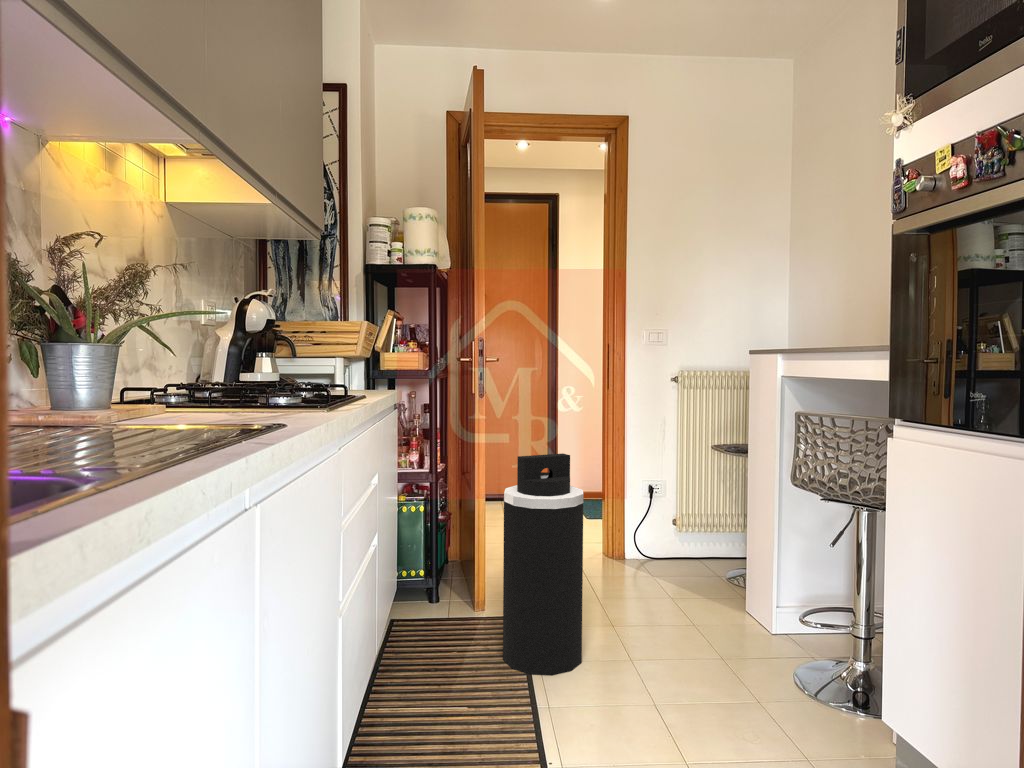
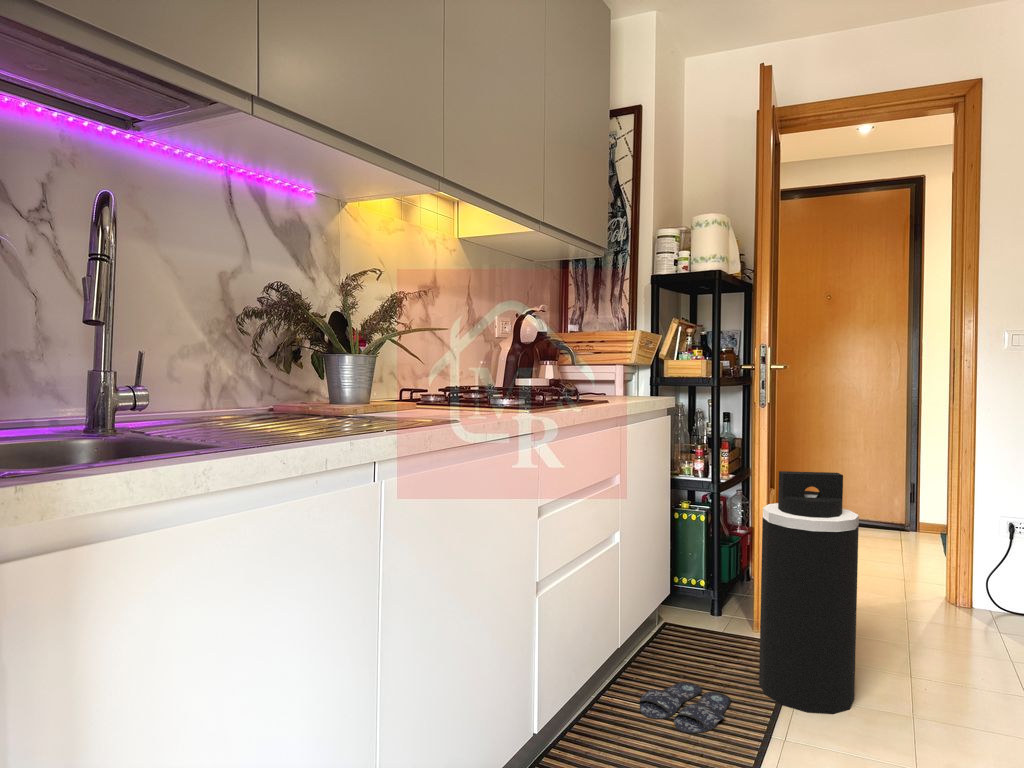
slippers: none [406,675,491,728] -> present [639,682,731,733]

